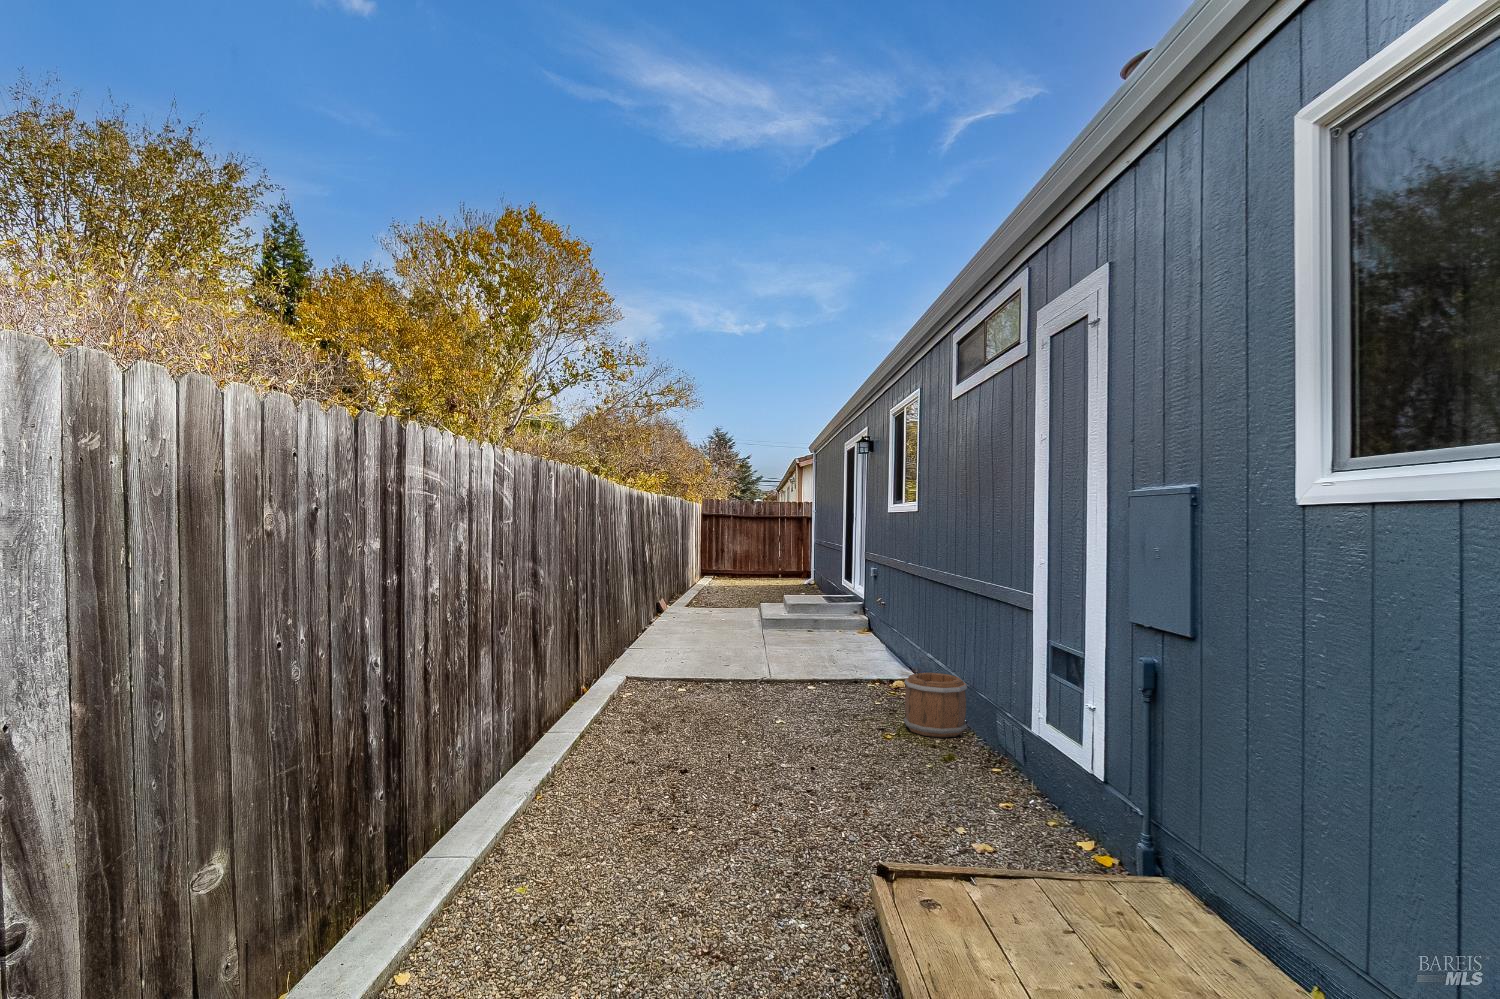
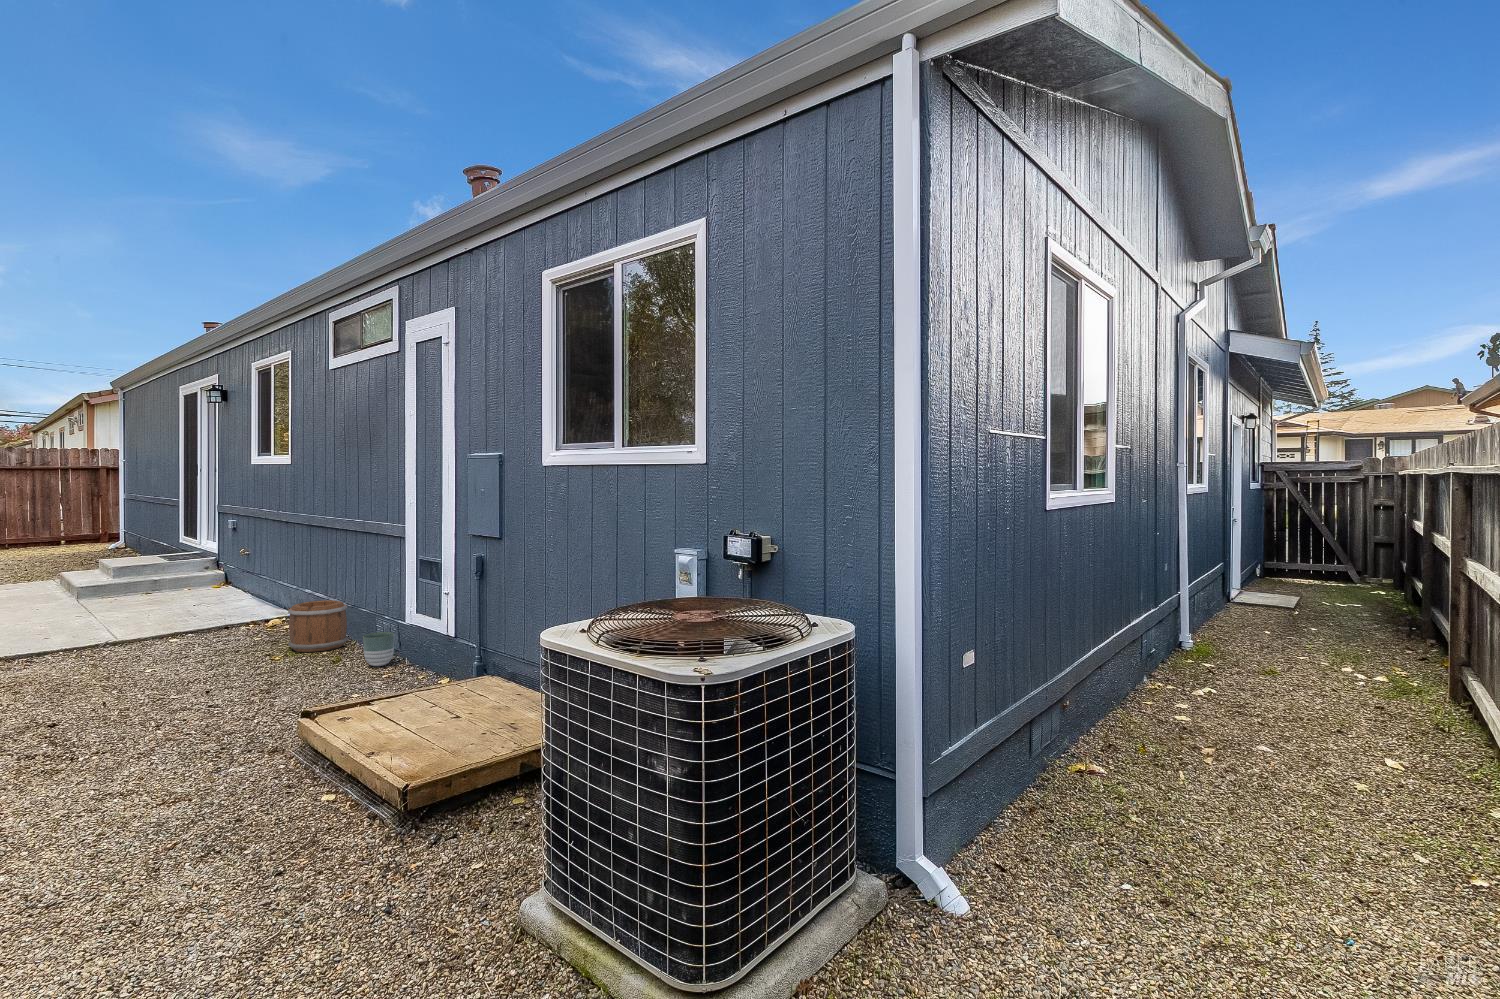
planter: none [979,734,1019,782] -> present [363,632,395,666]

